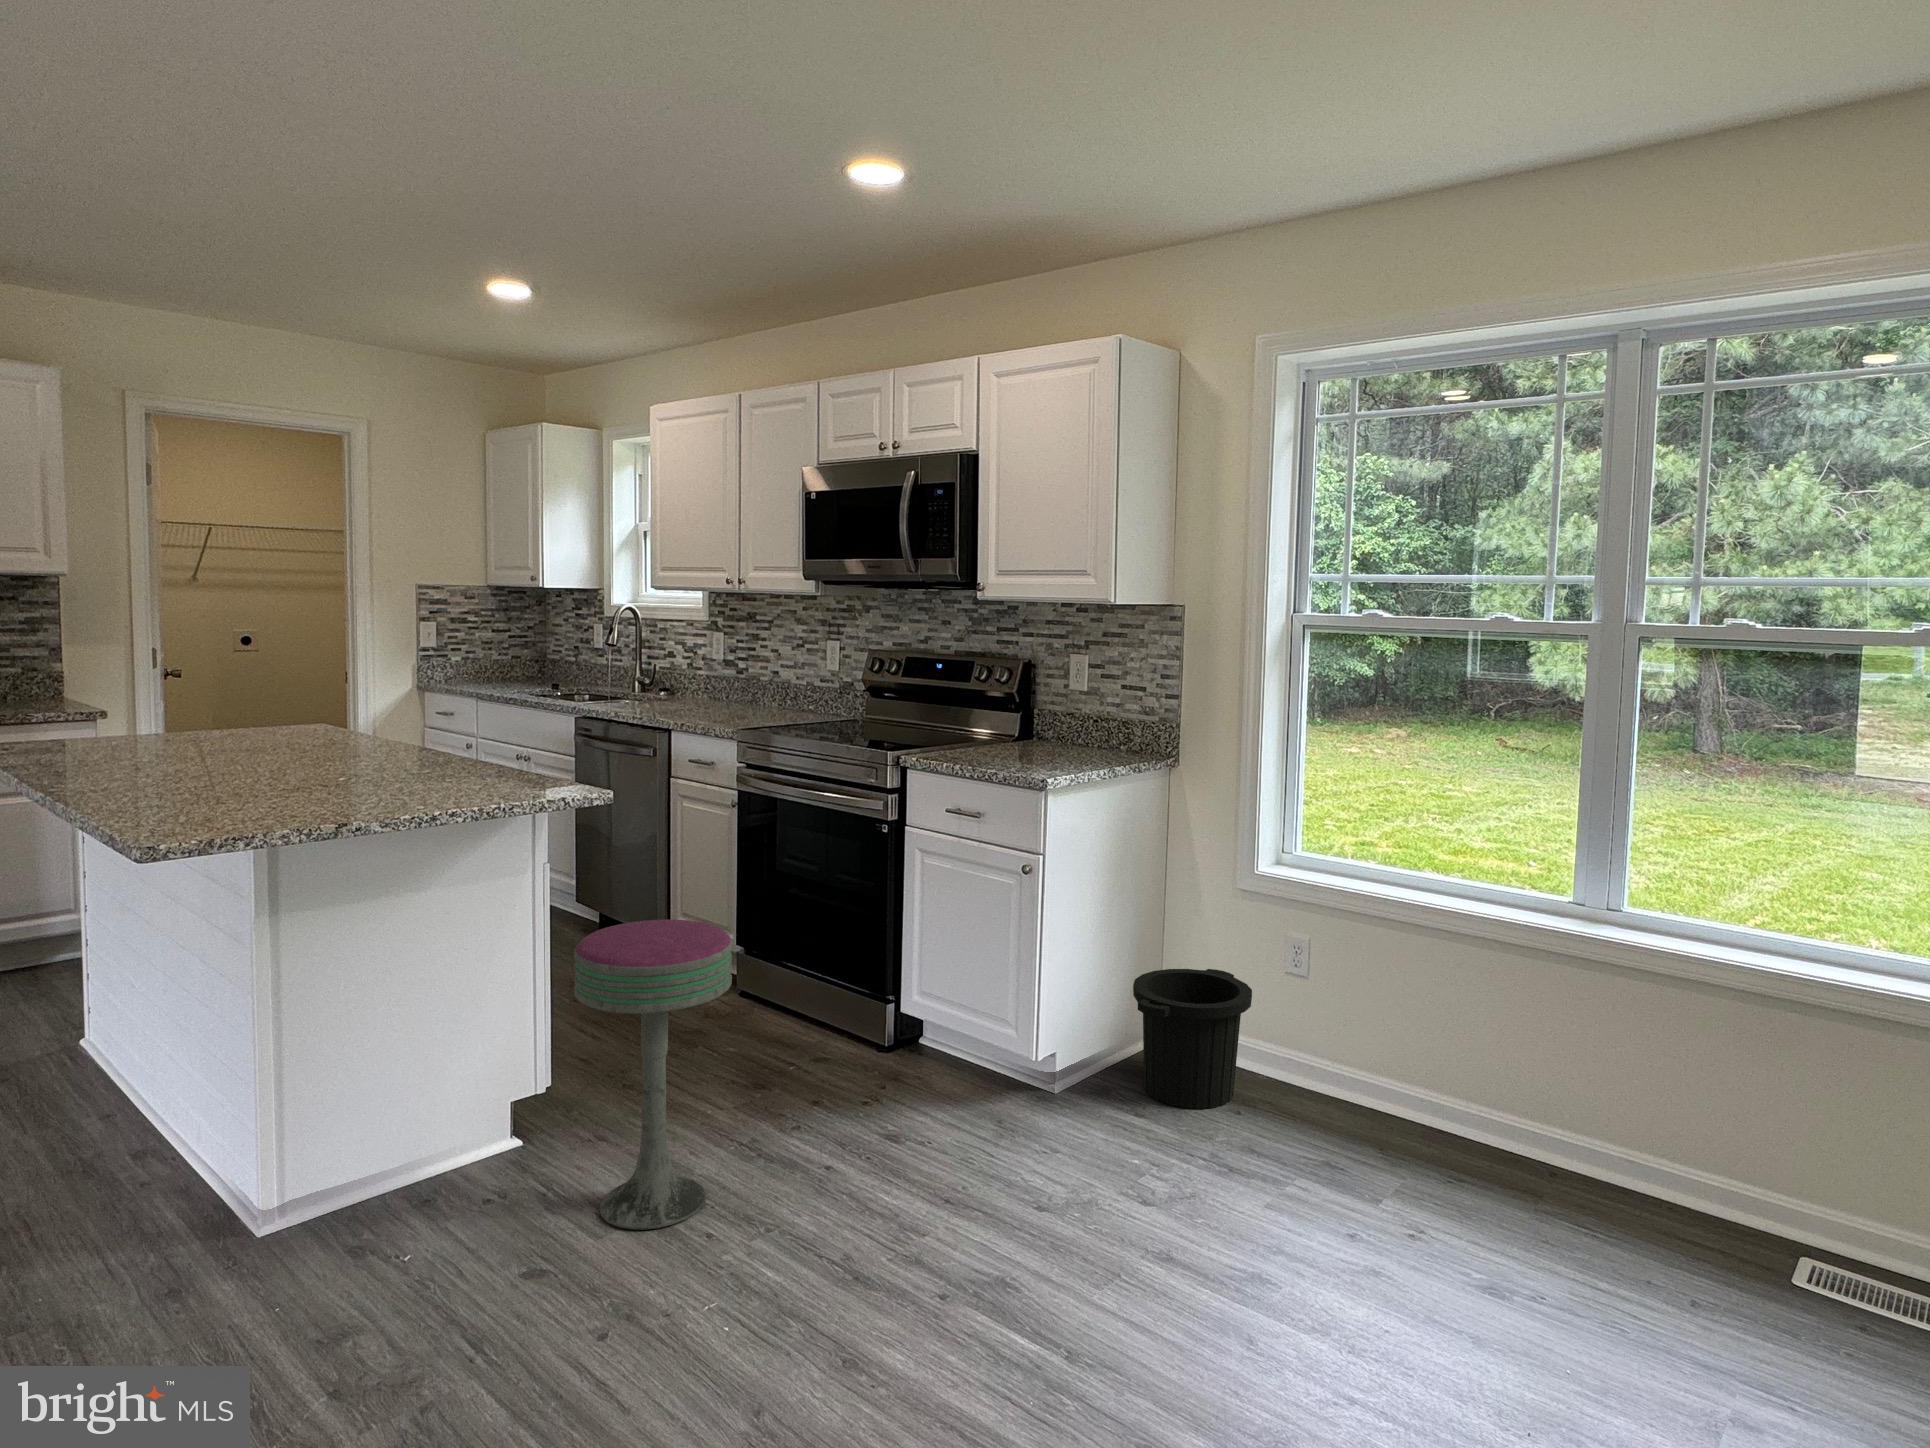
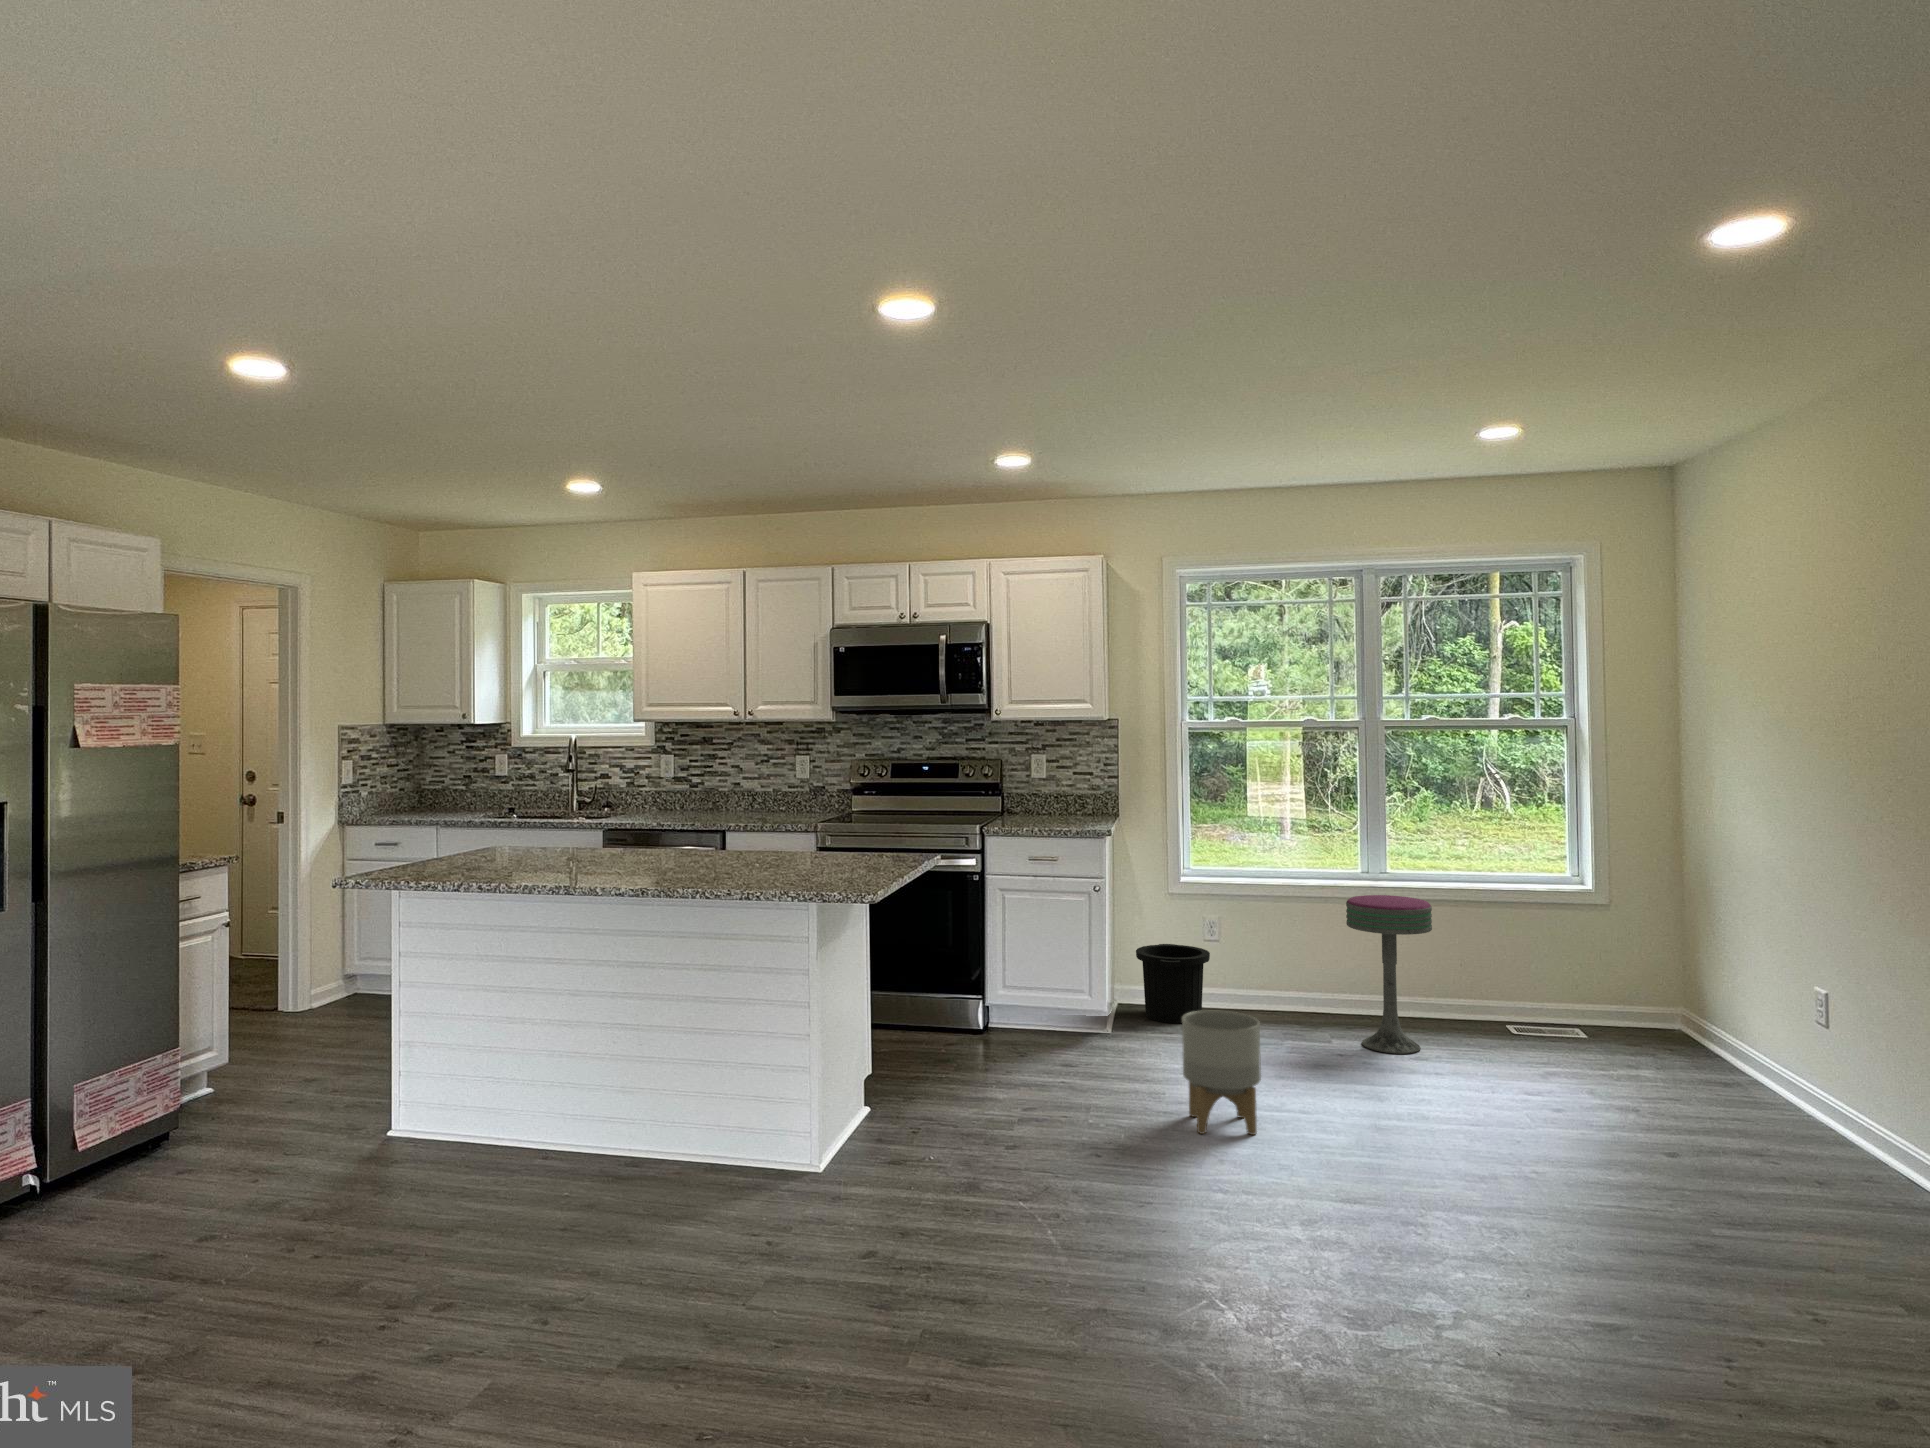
bar stool: present [574,920,732,1230] -> present [1346,895,1432,1054]
planter: none [775,1132,922,1401] -> present [1182,1011,1261,1135]

